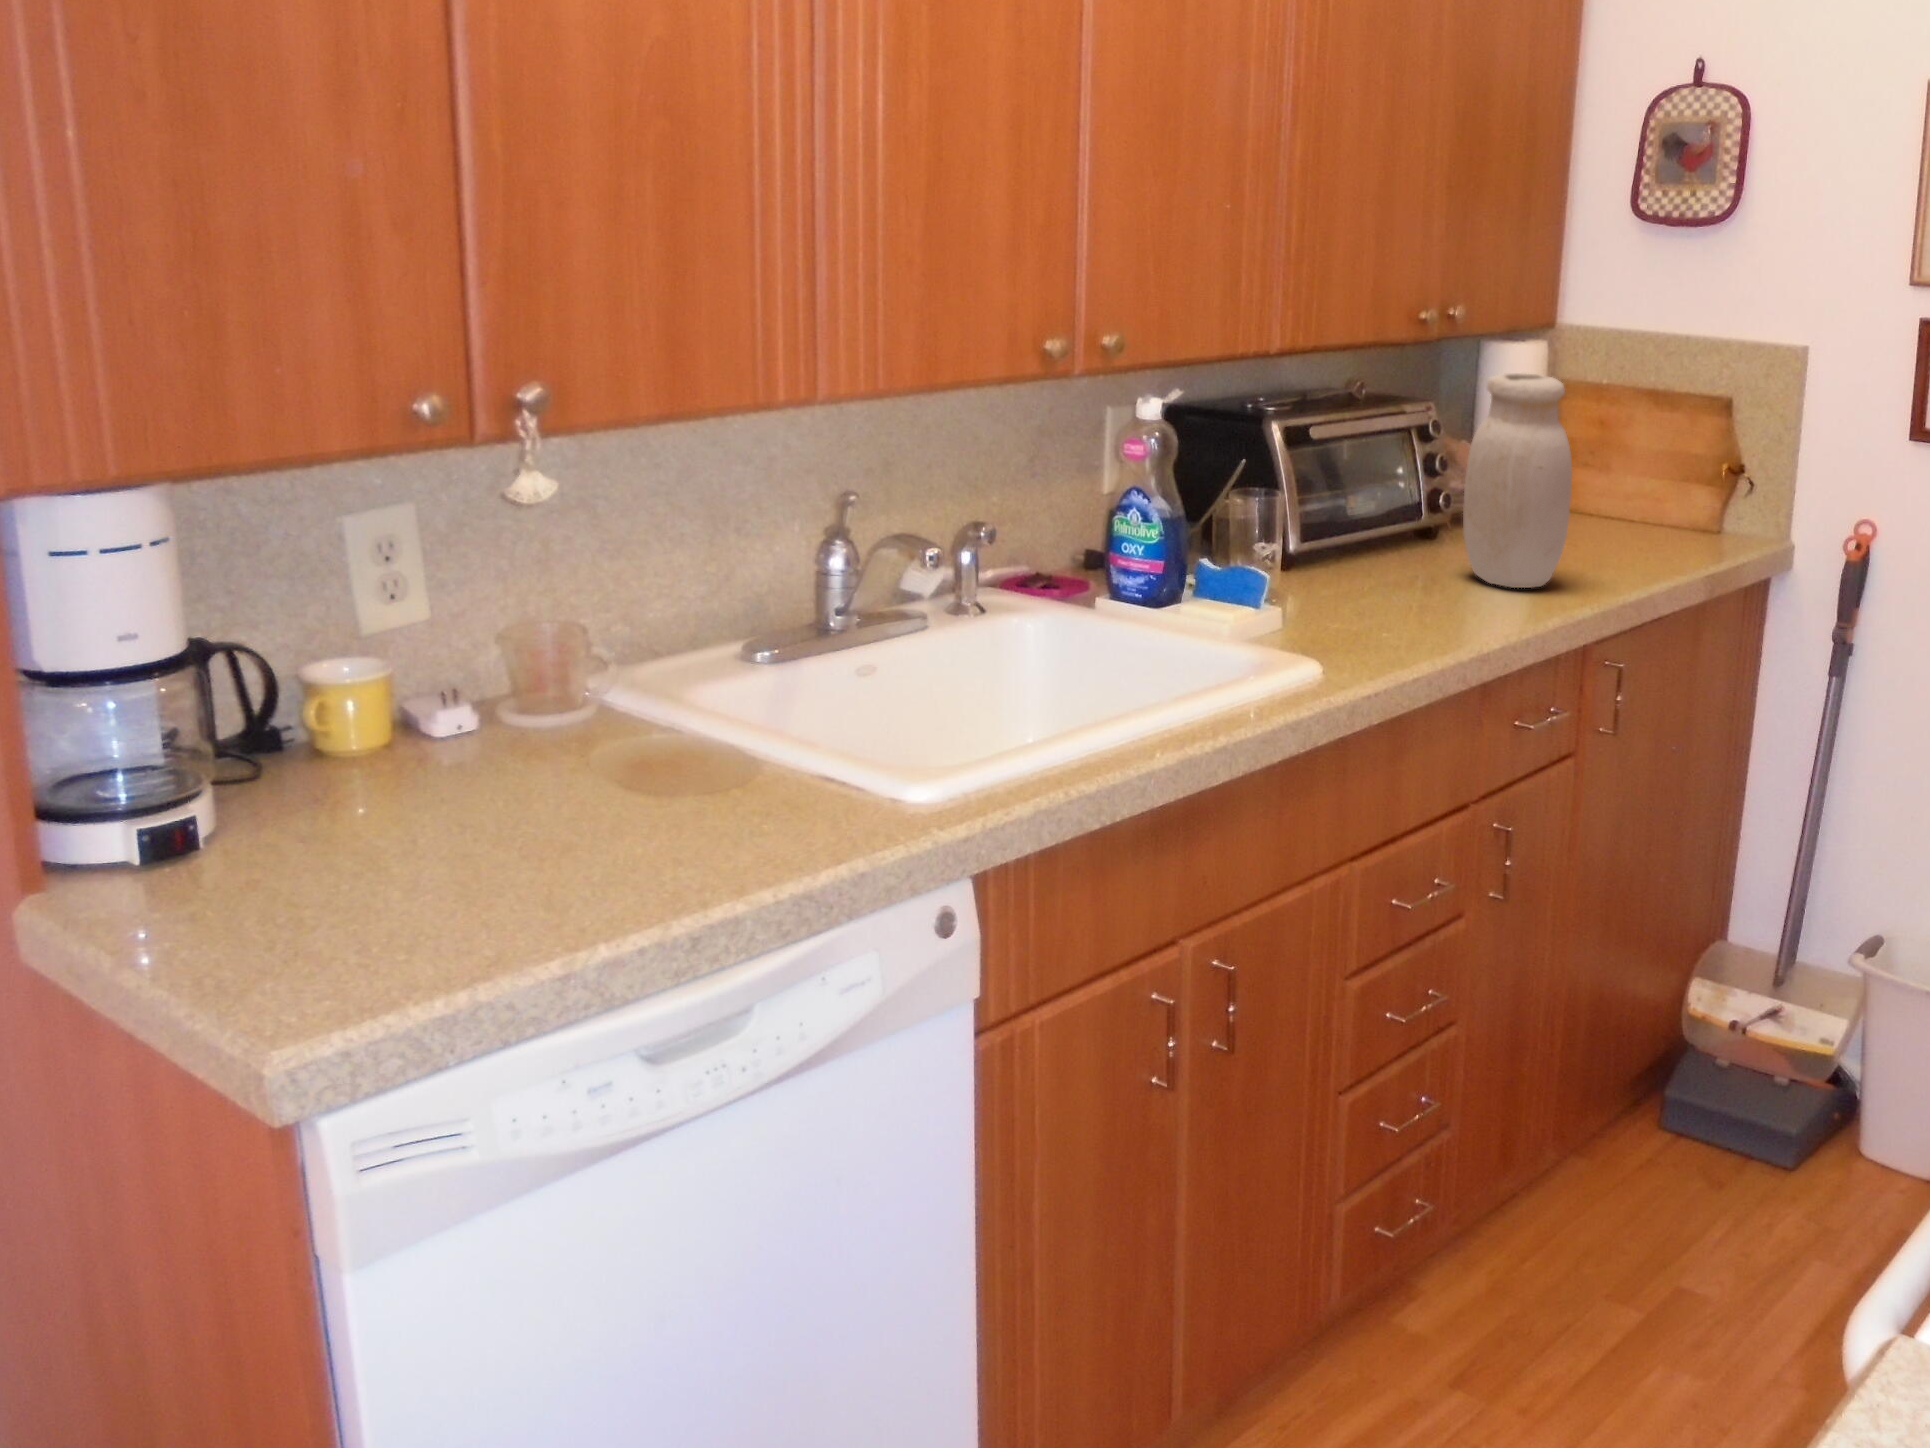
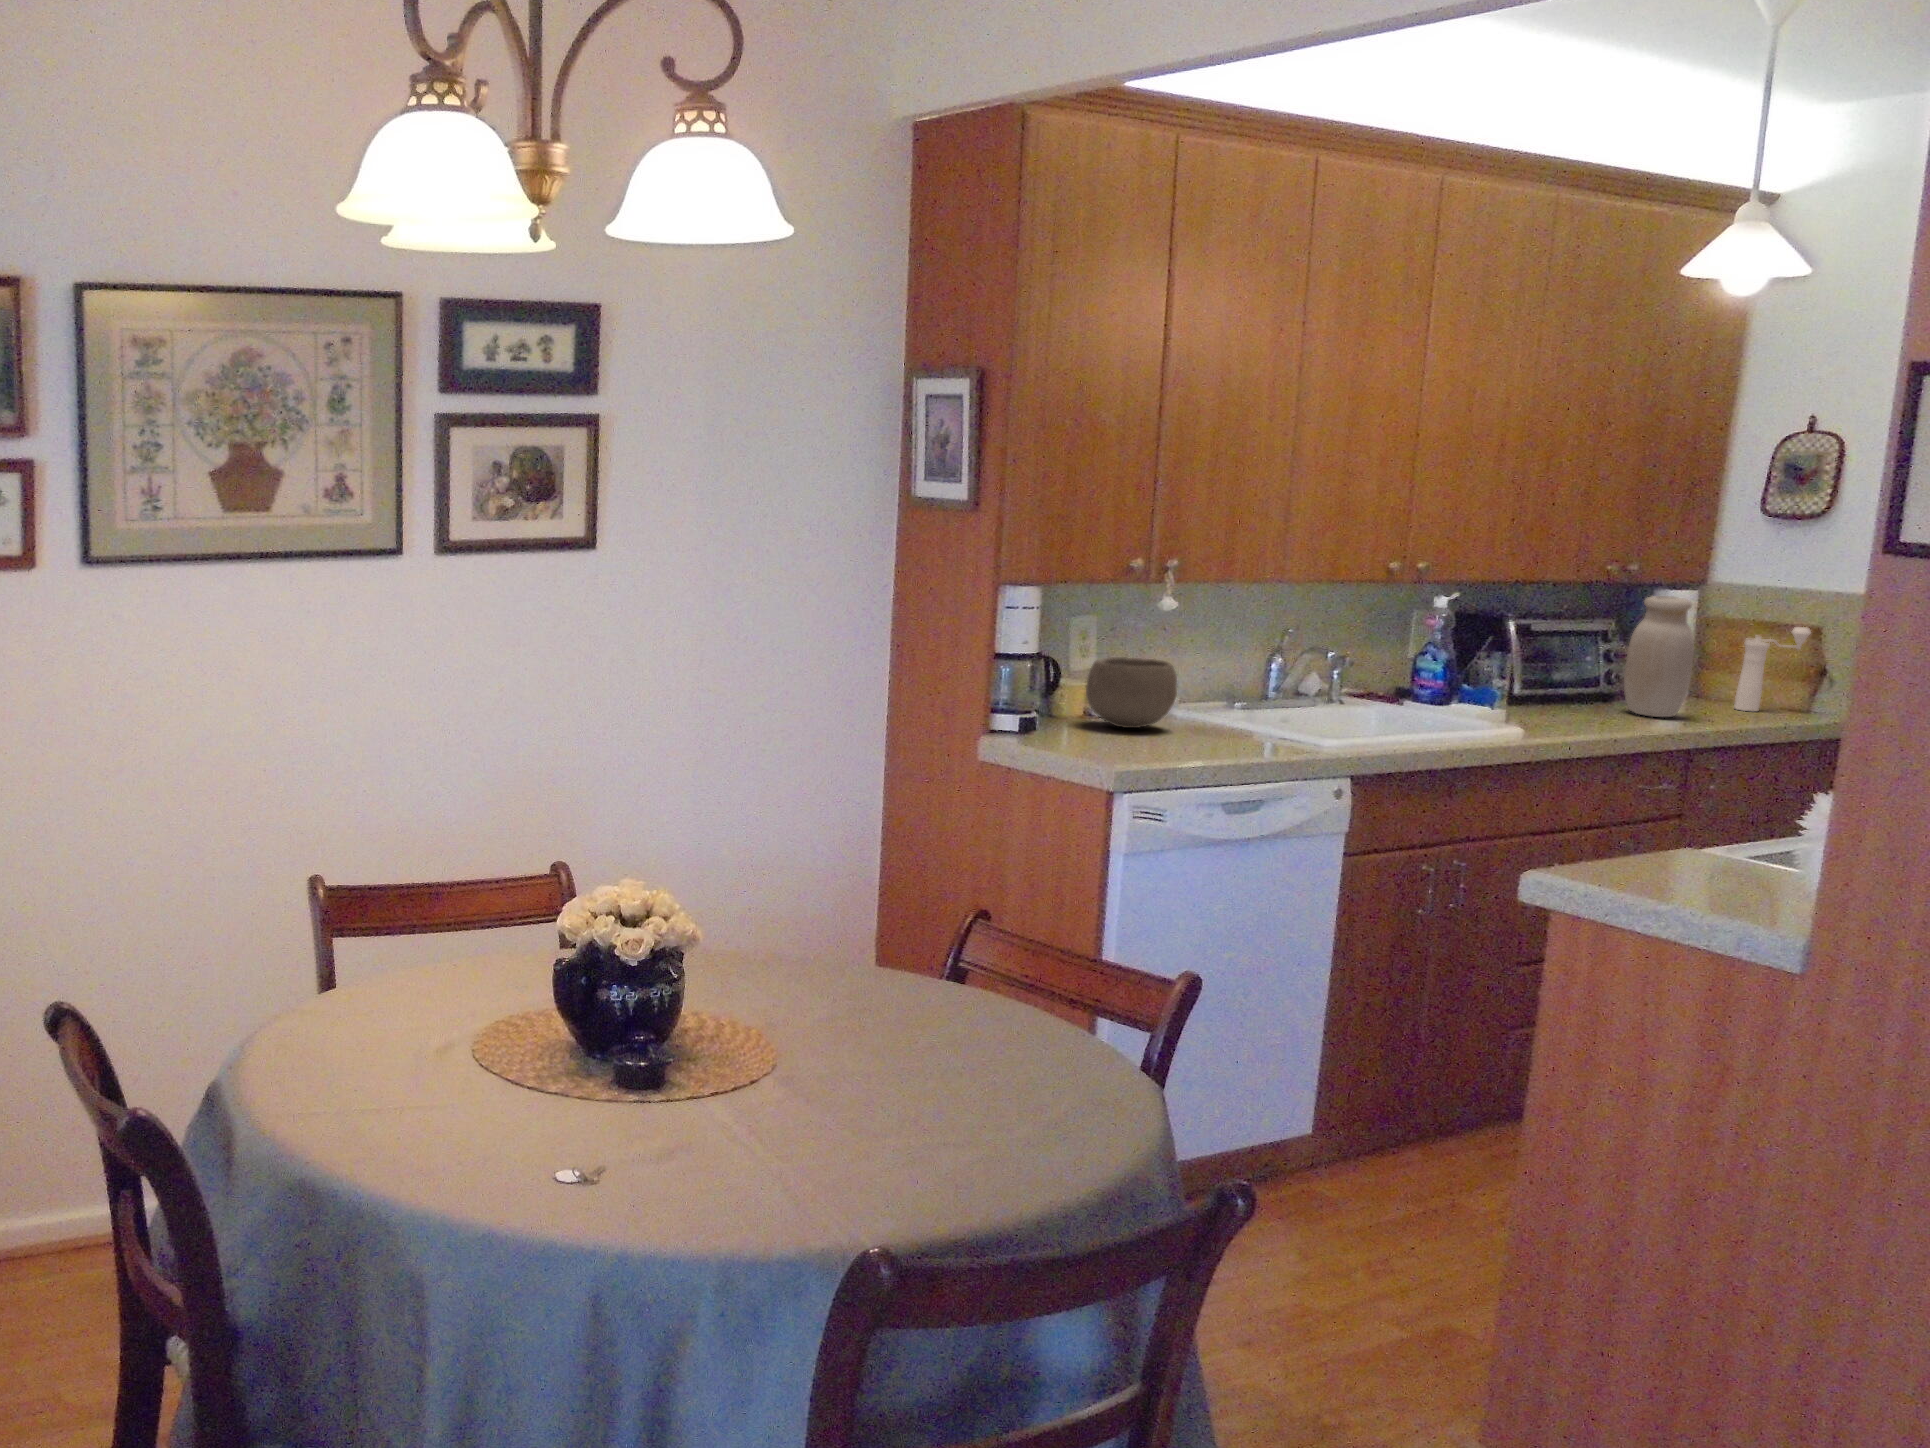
pepper mill: none [1618,406,1721,550] -> present [1734,627,1811,711]
bowl: none [306,619,546,805] -> present [1086,657,1177,728]

